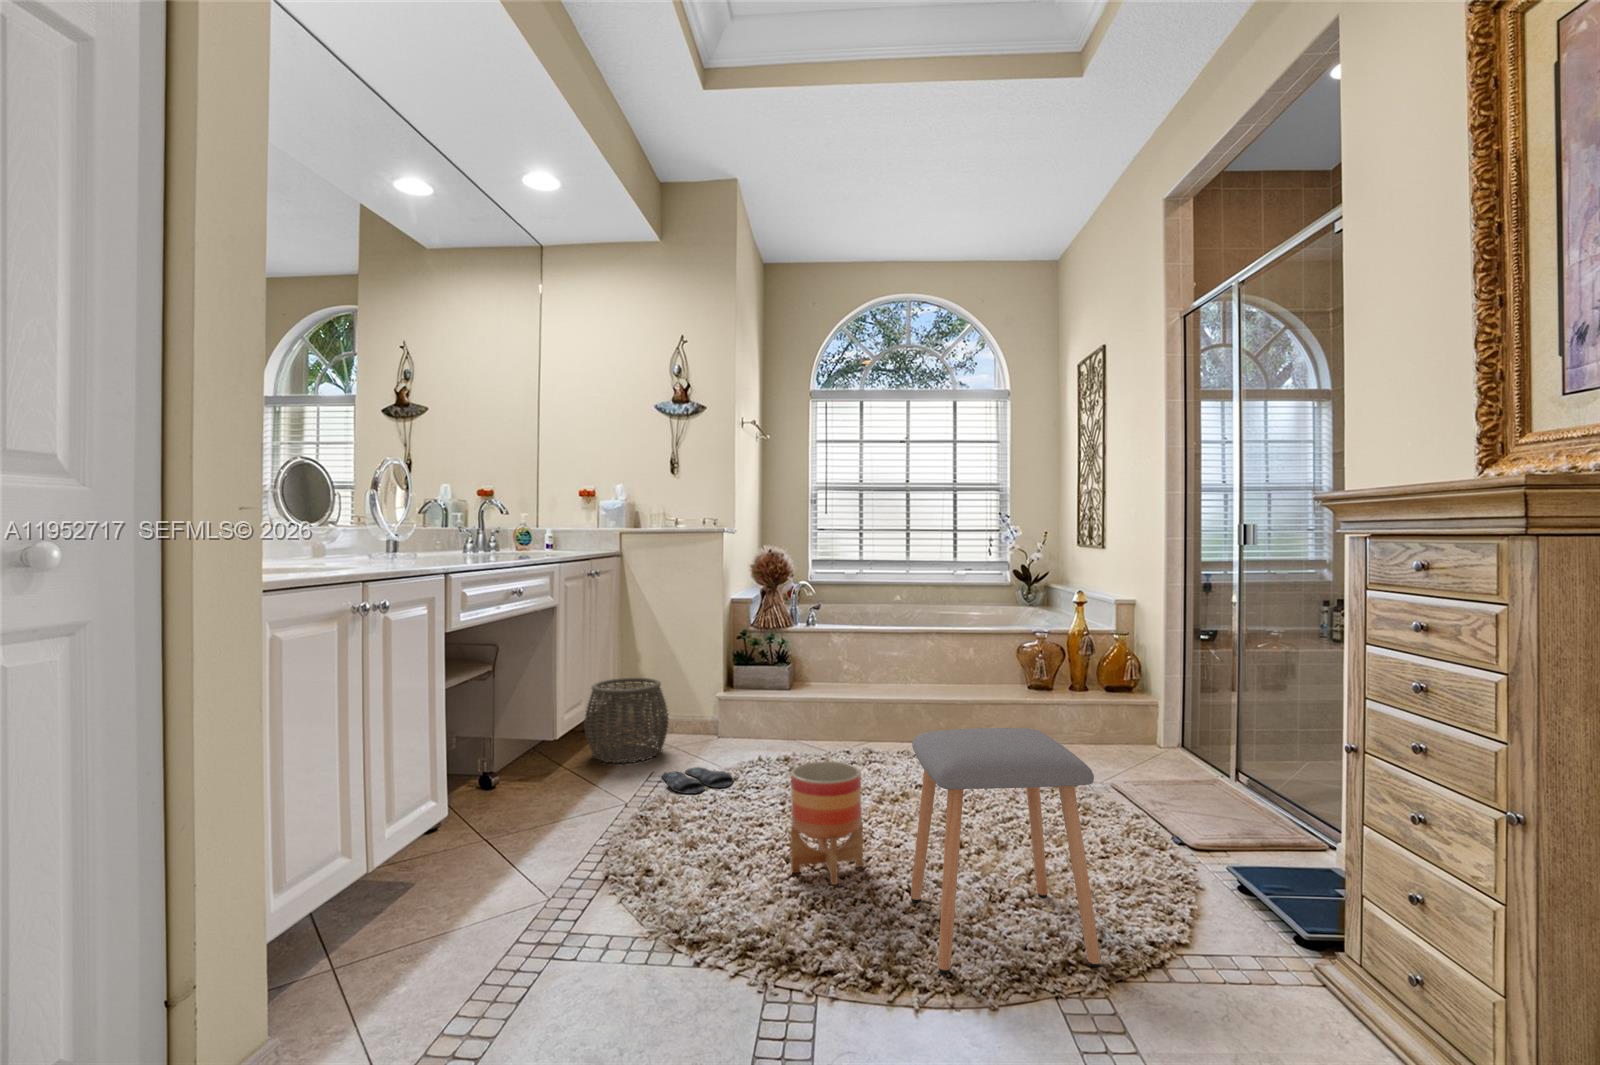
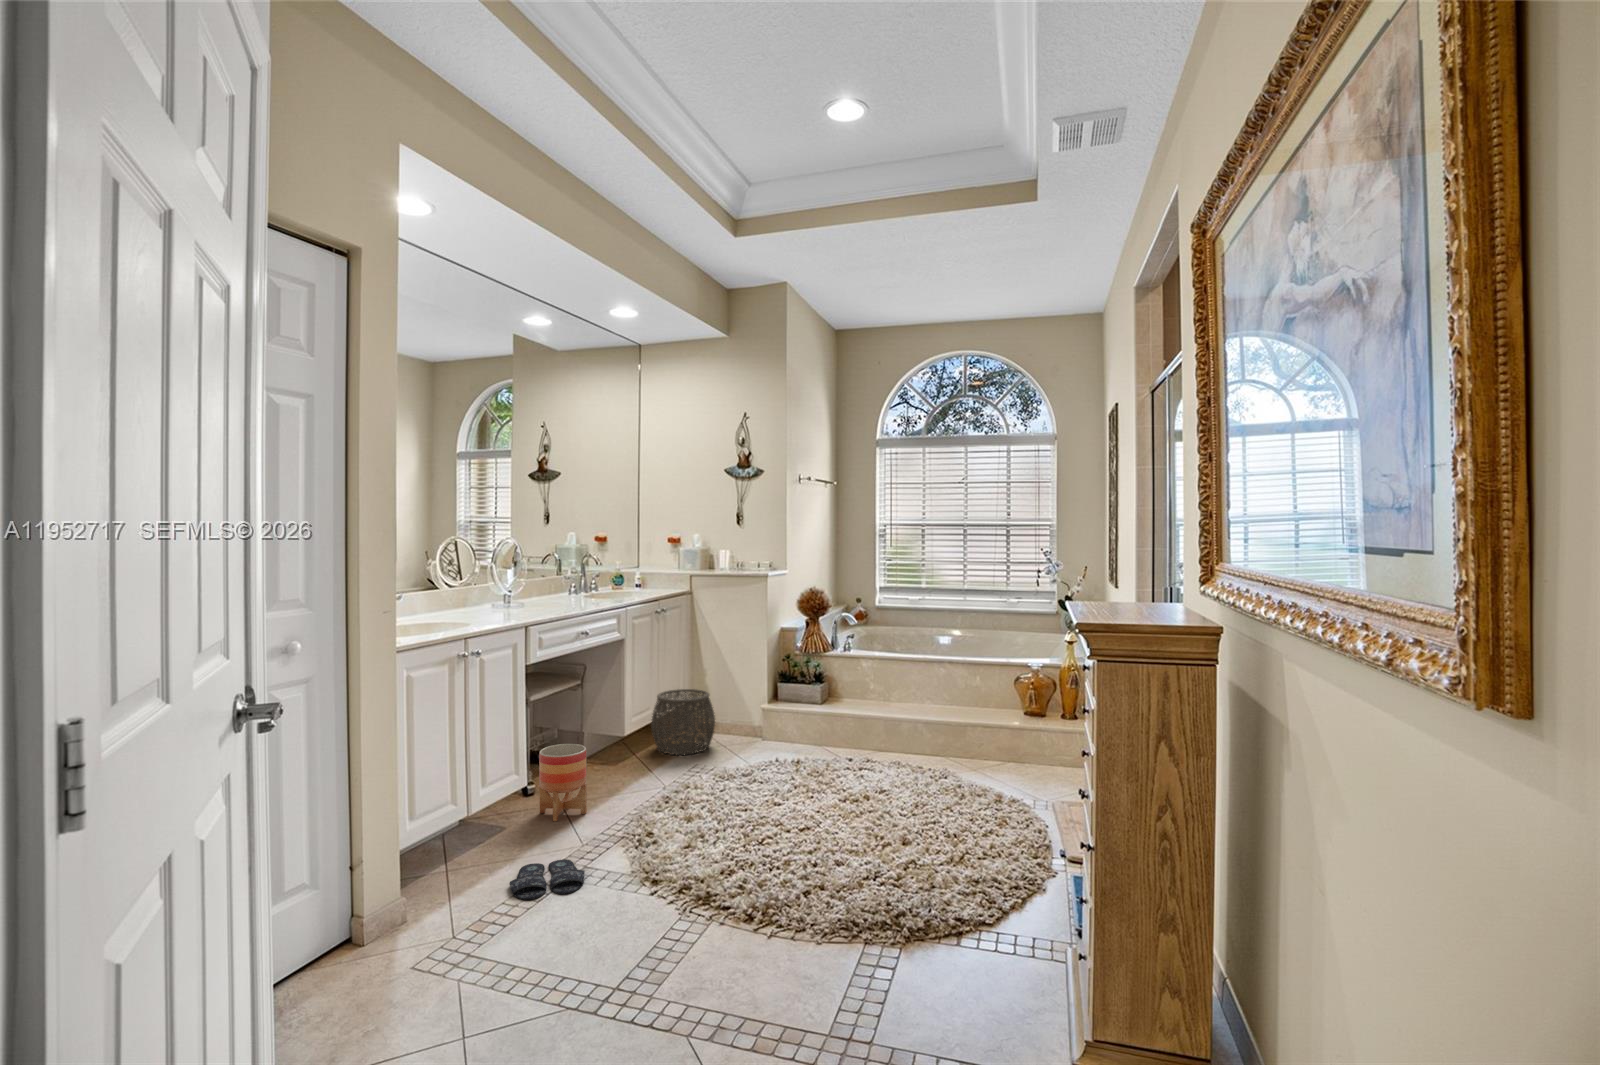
stool: present [911,728,1101,973] -> none [799,752,915,926]
planter: present [791,762,863,885] -> present [539,744,587,821]
slippers: present [662,767,733,794] -> present [509,859,585,900]

